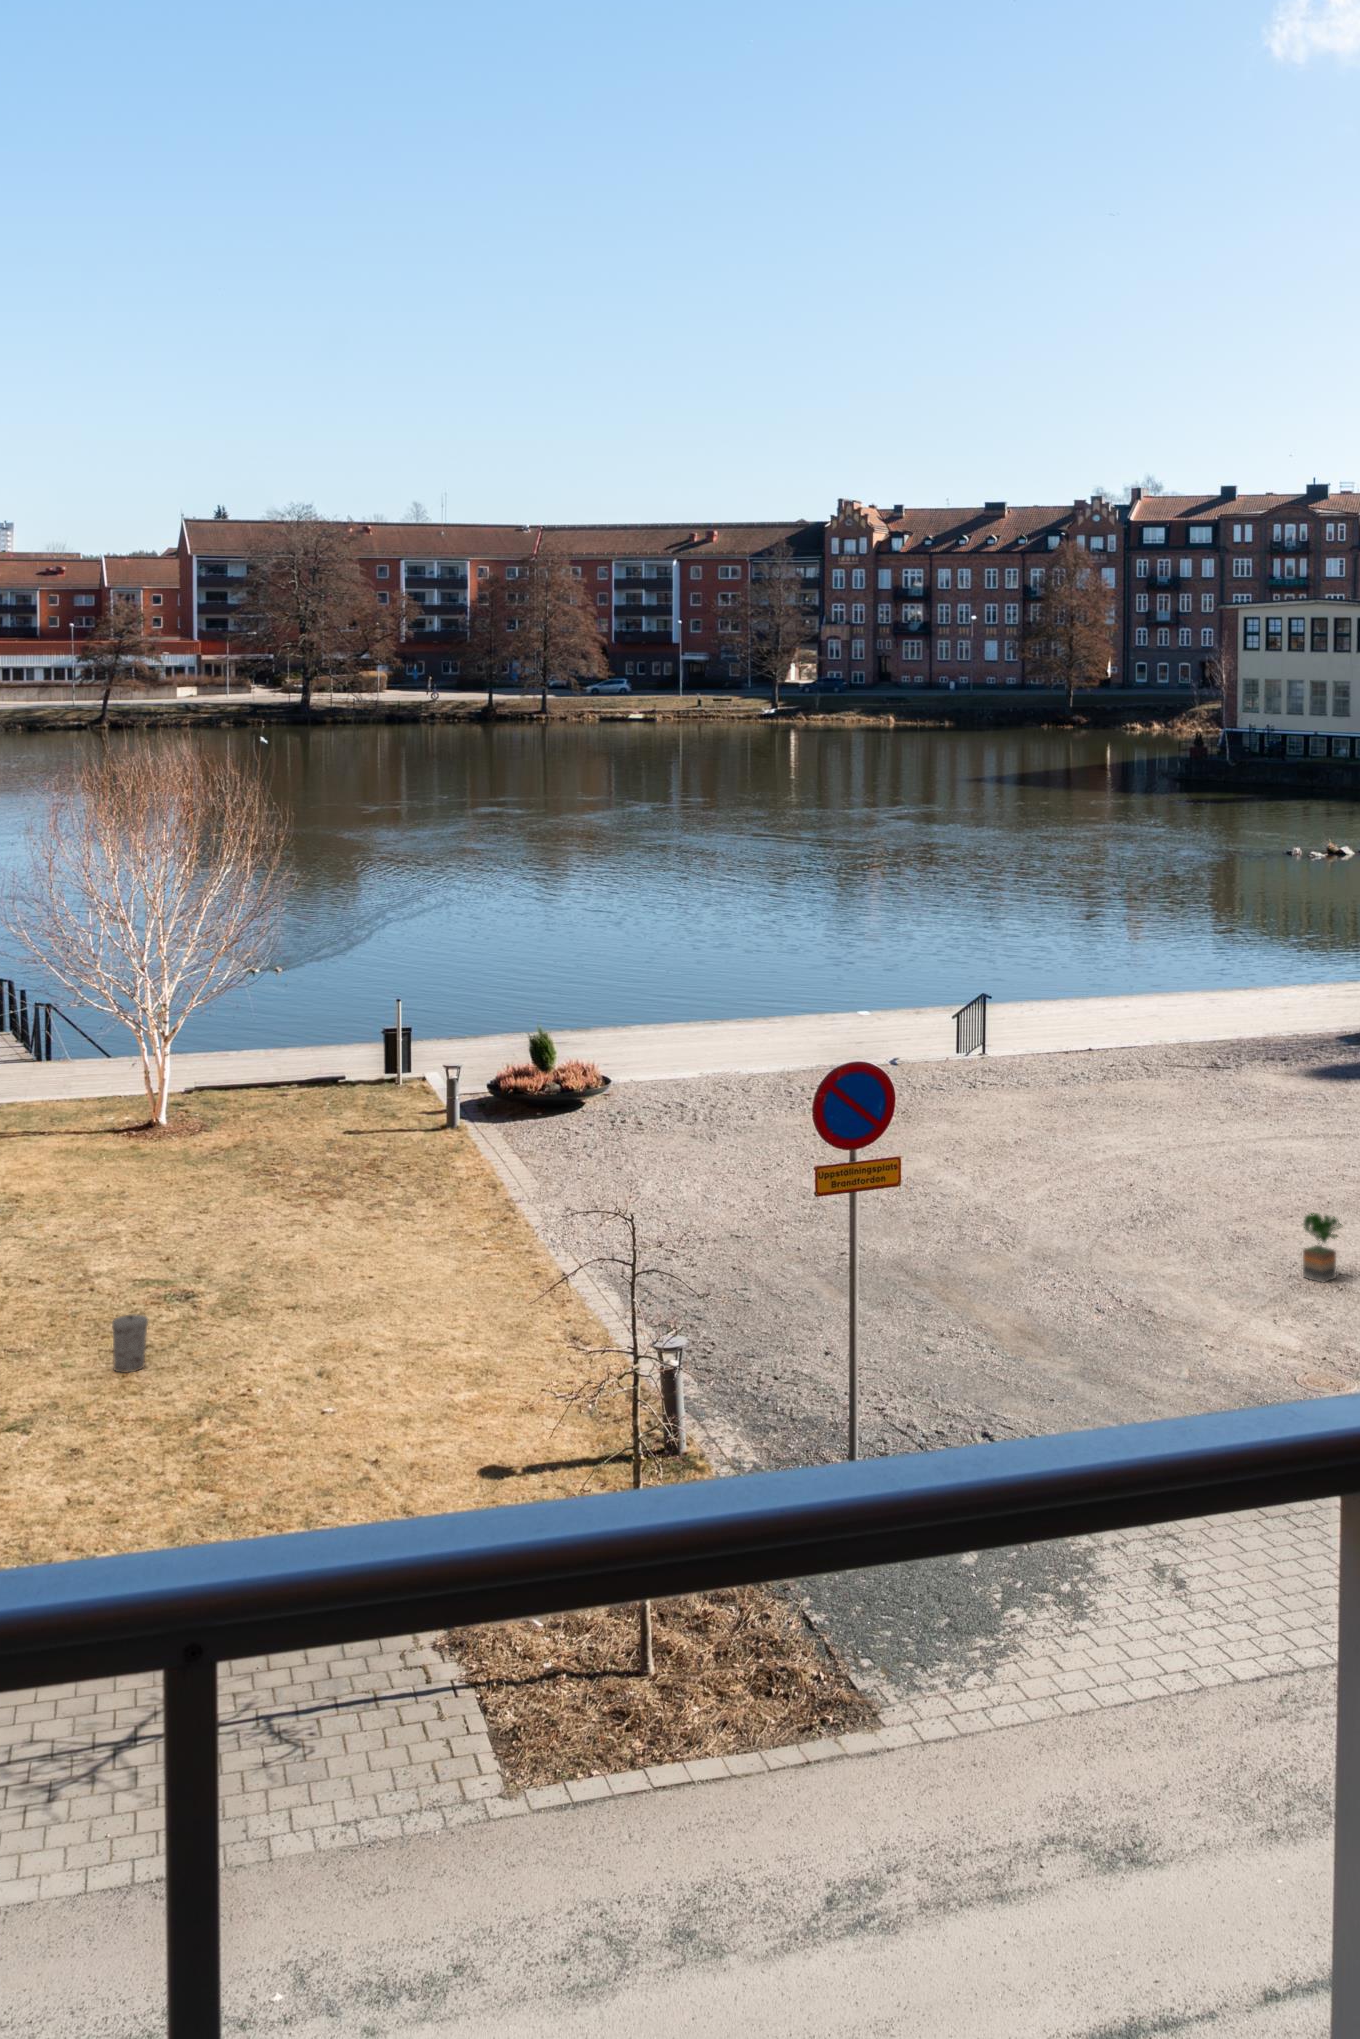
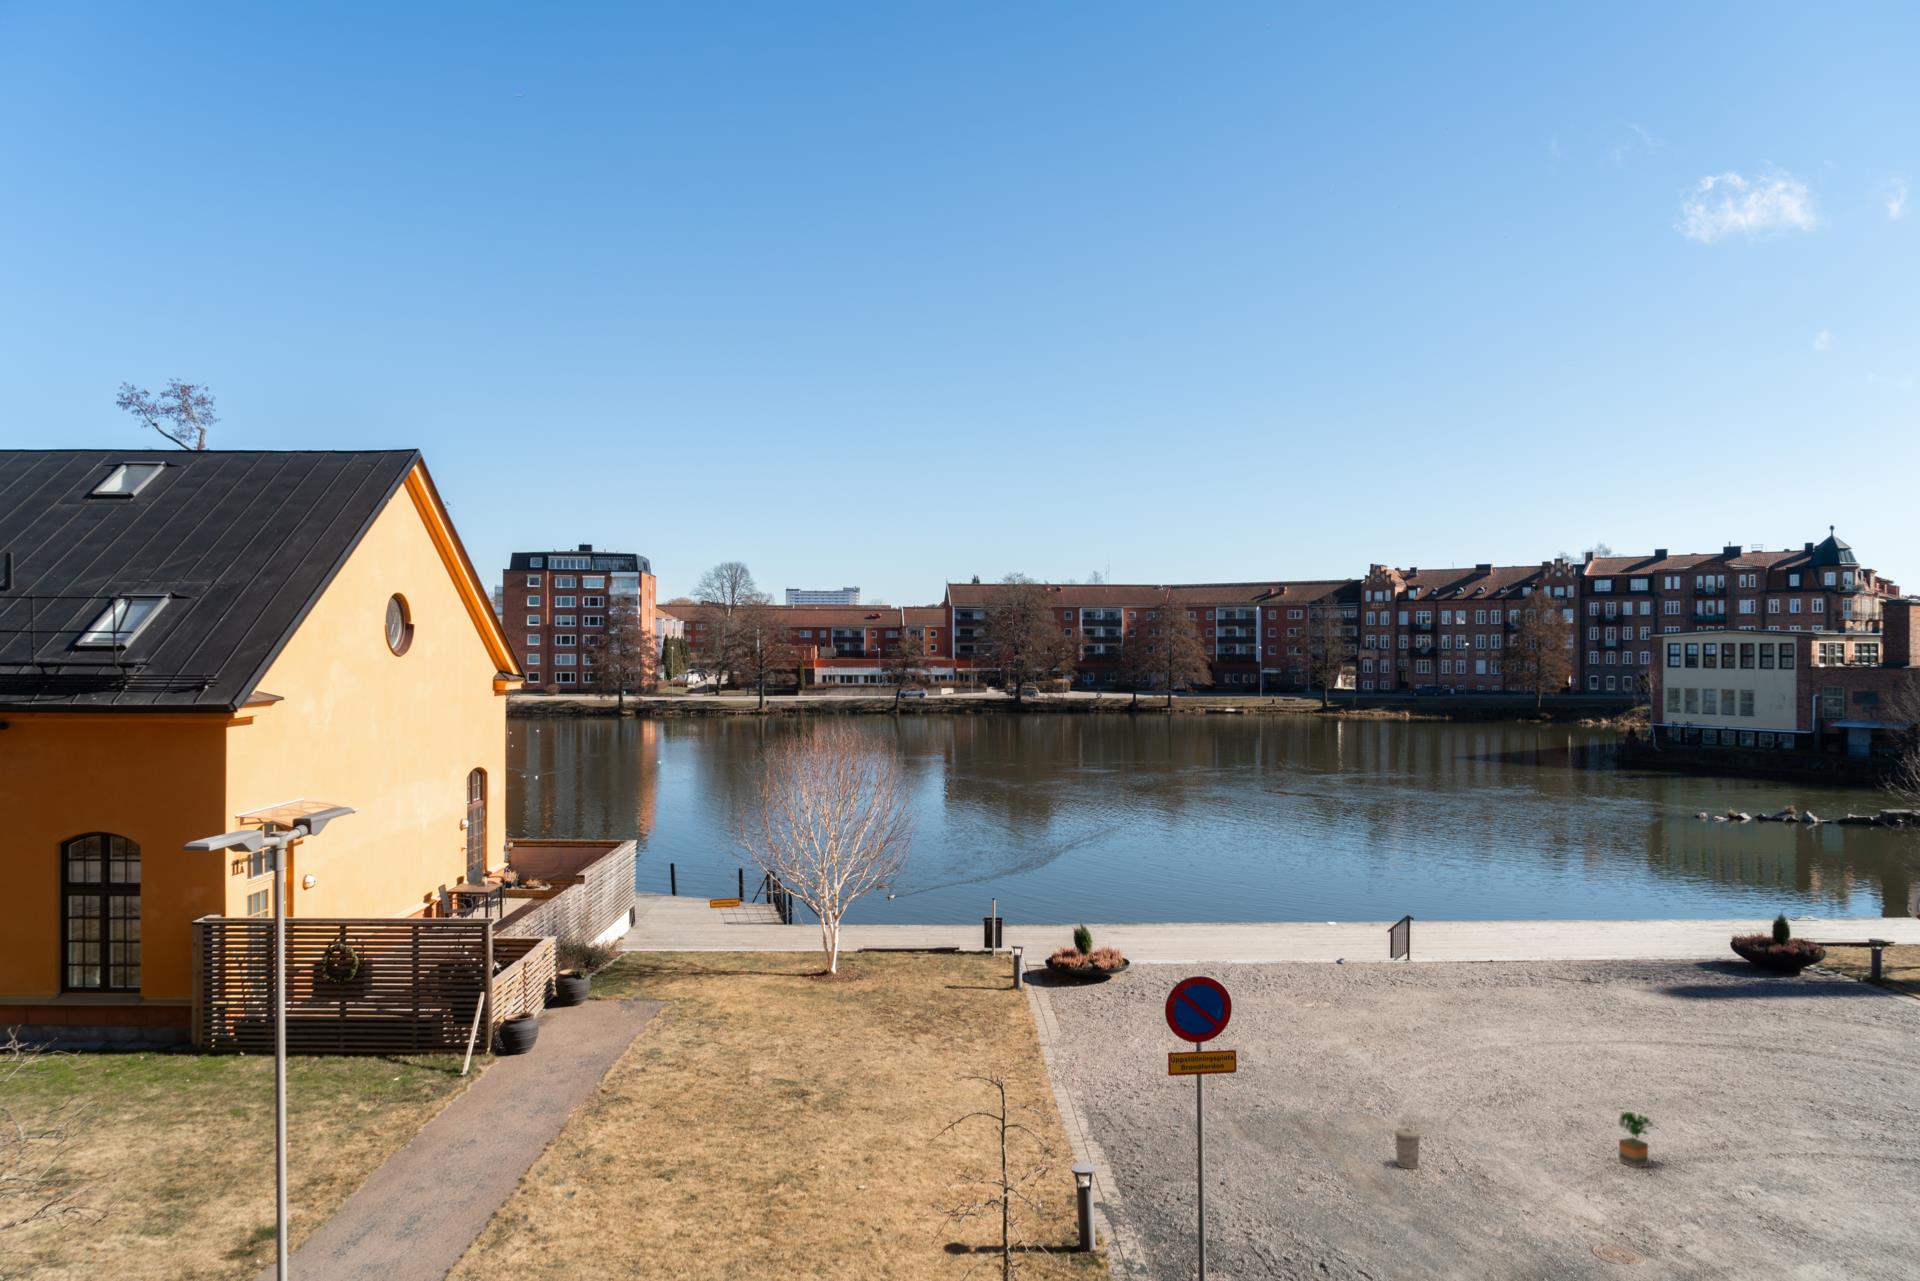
trash can: present [112,1314,148,1373] -> present [1395,1128,1420,1169]

